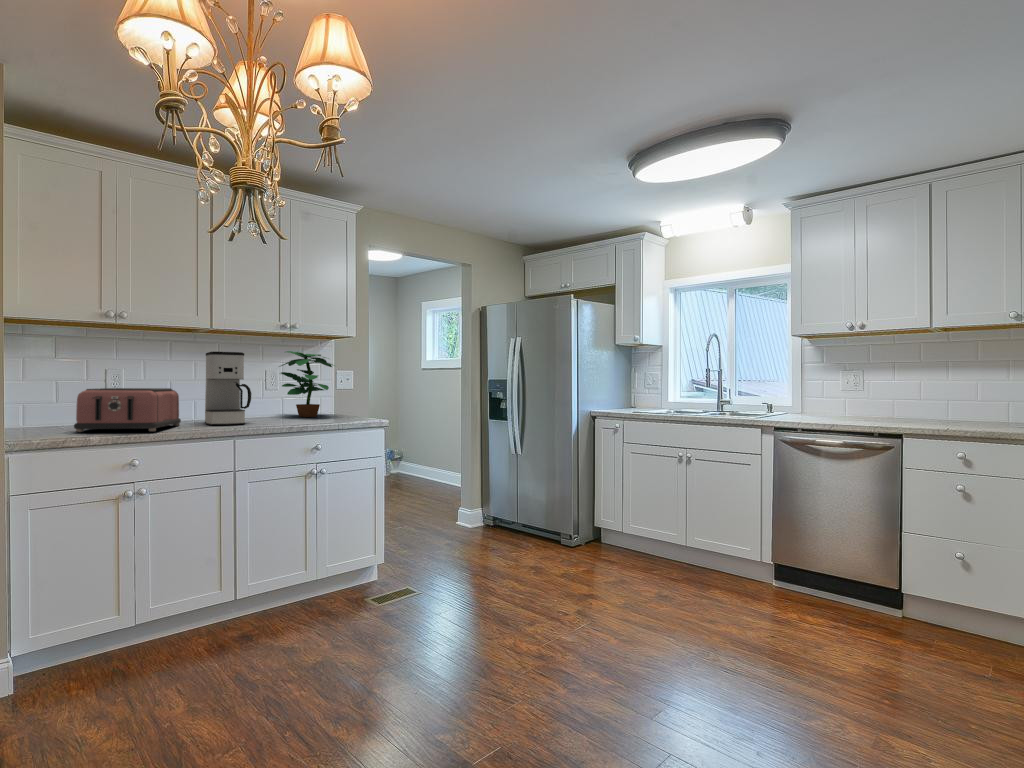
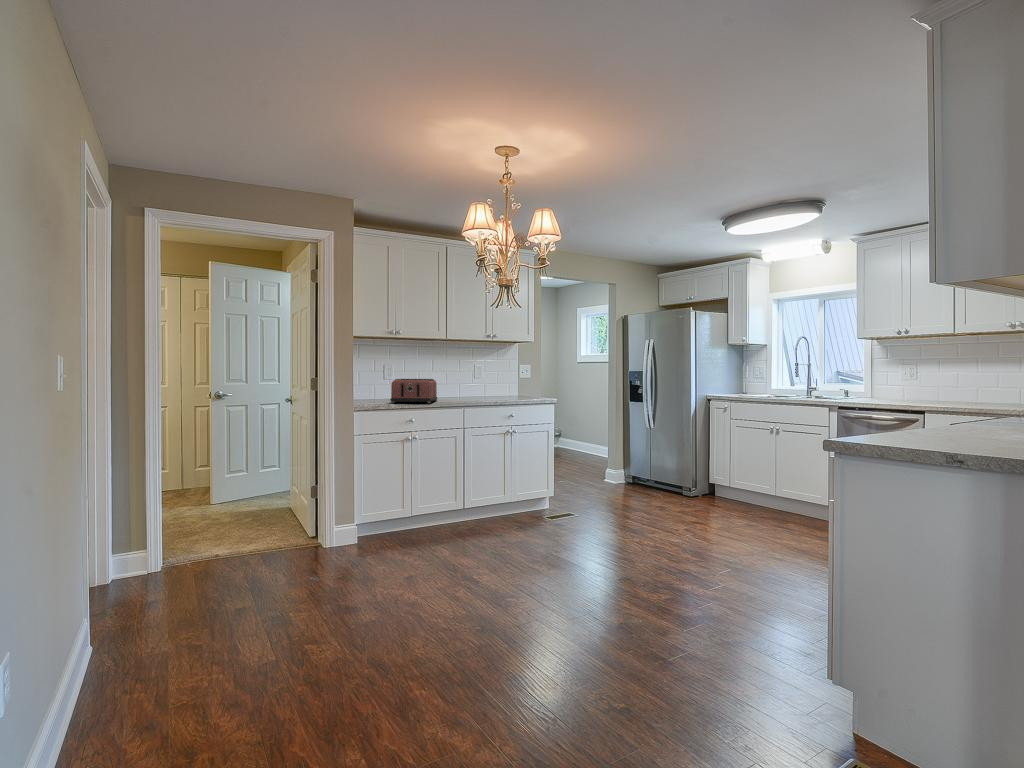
potted plant: present [281,351,333,417] -> none [485,355,523,397]
coffee maker: present [205,352,251,425] -> none [448,357,475,401]

